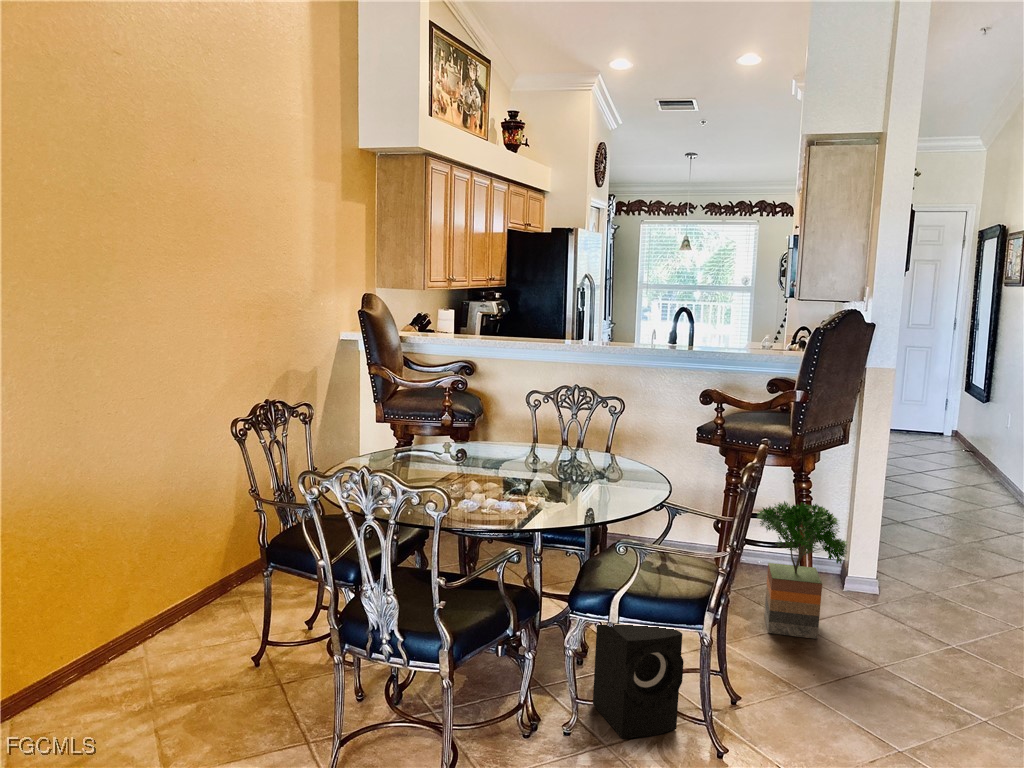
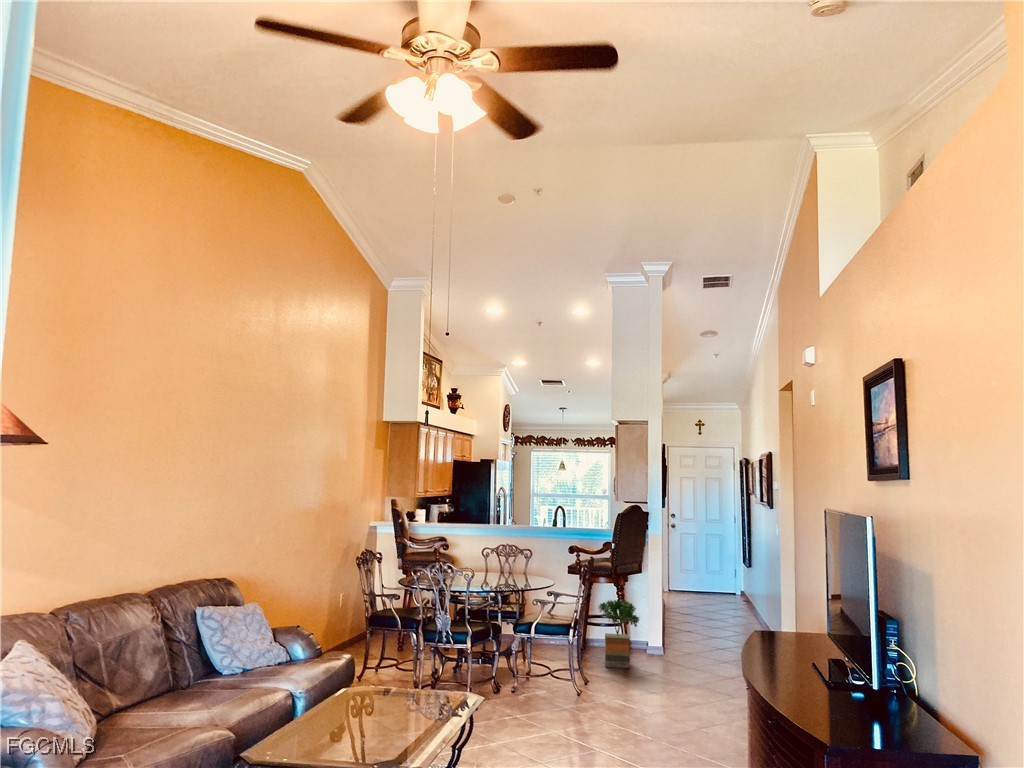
speaker: present [593,625,684,738] -> none [523,640,563,694]

